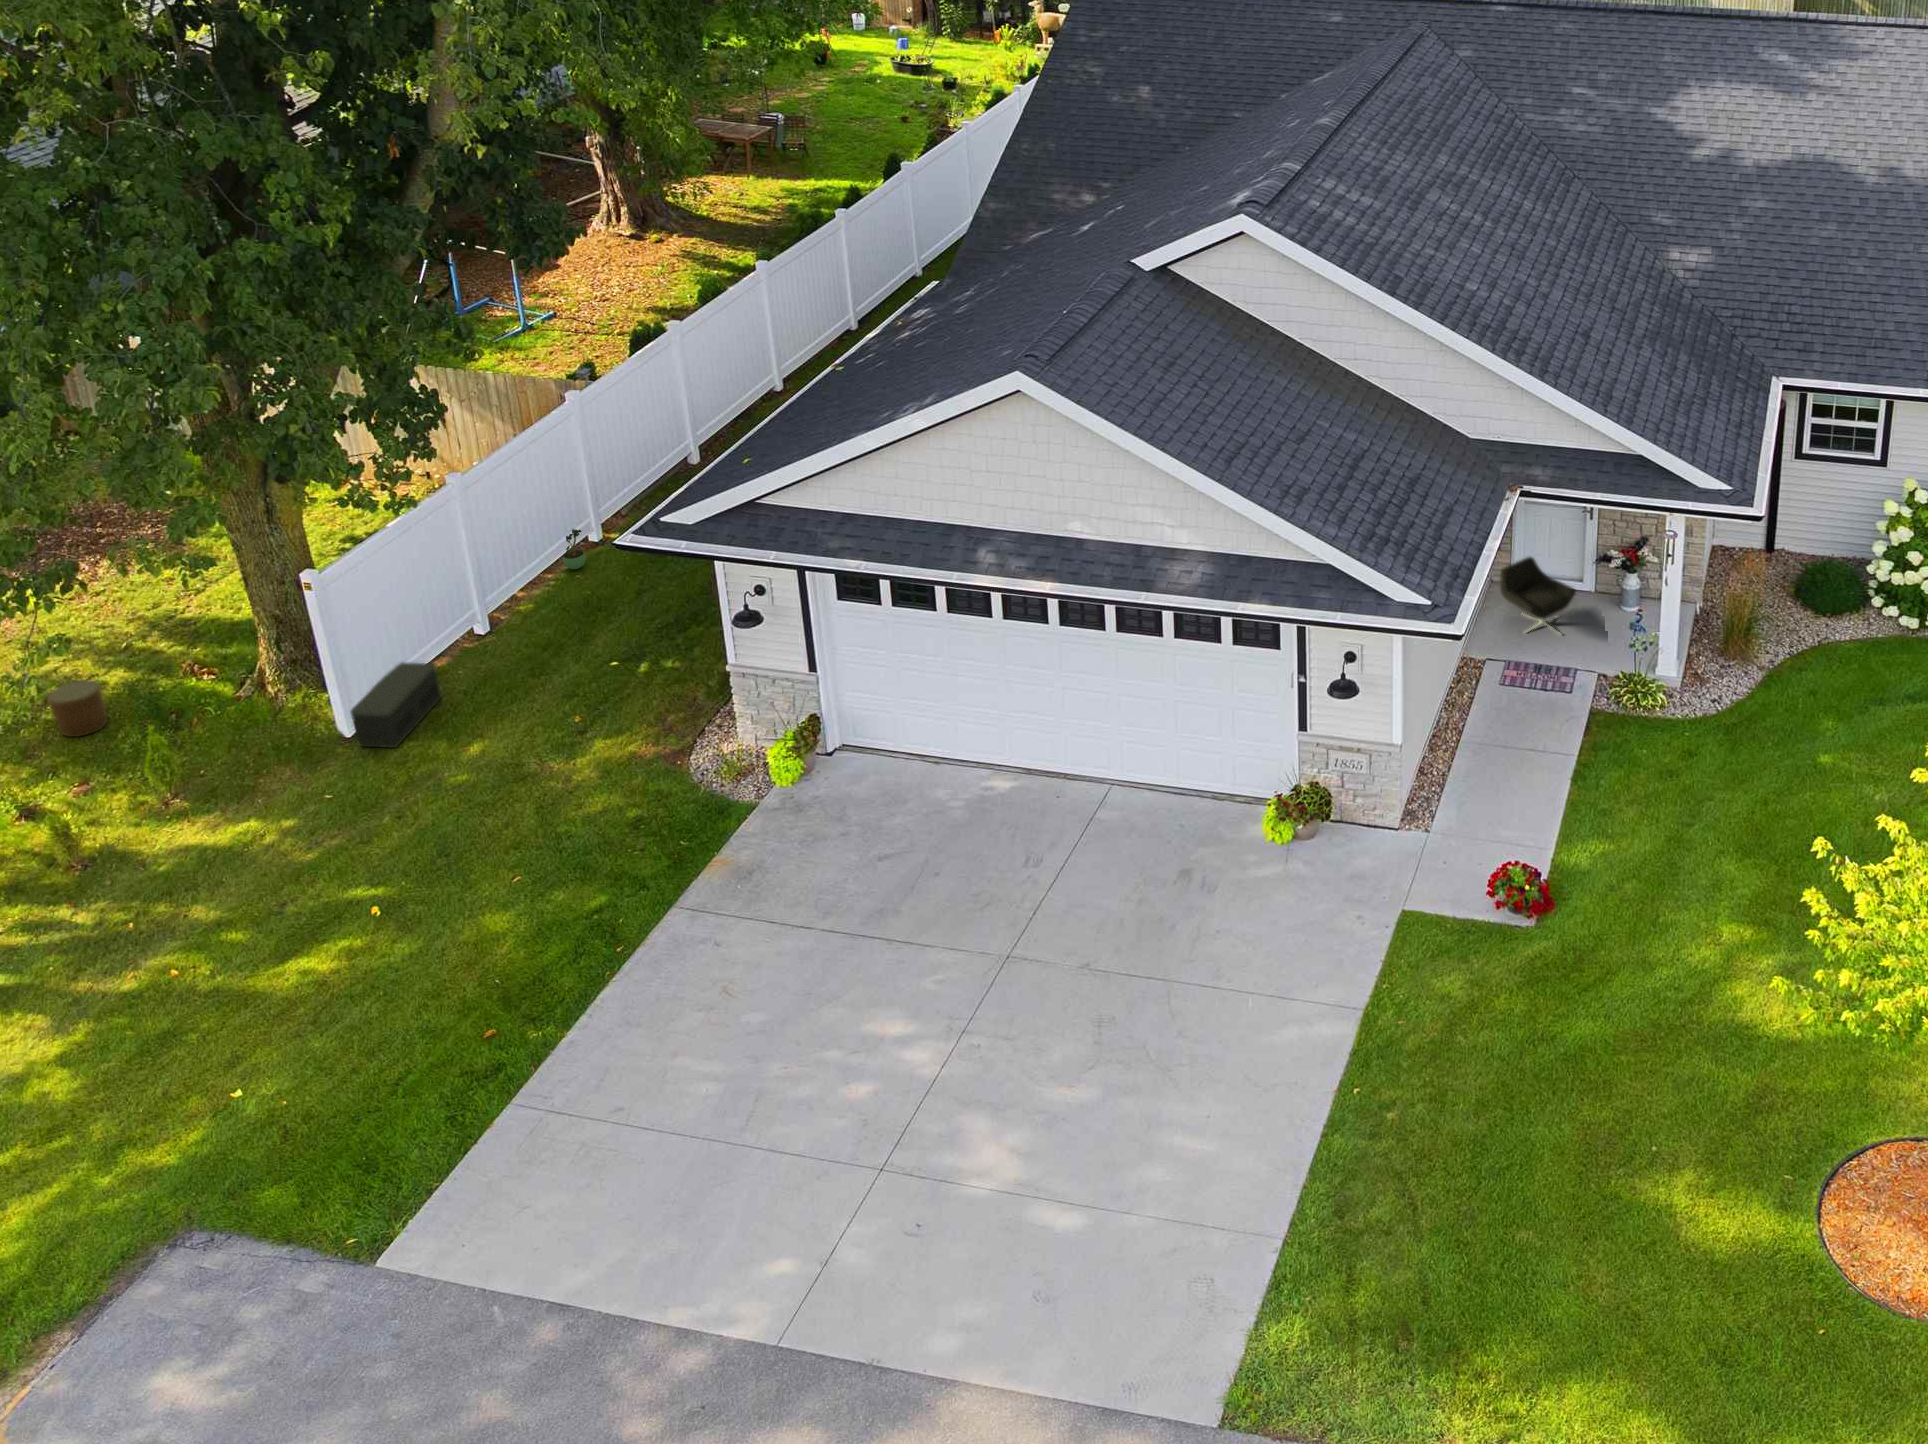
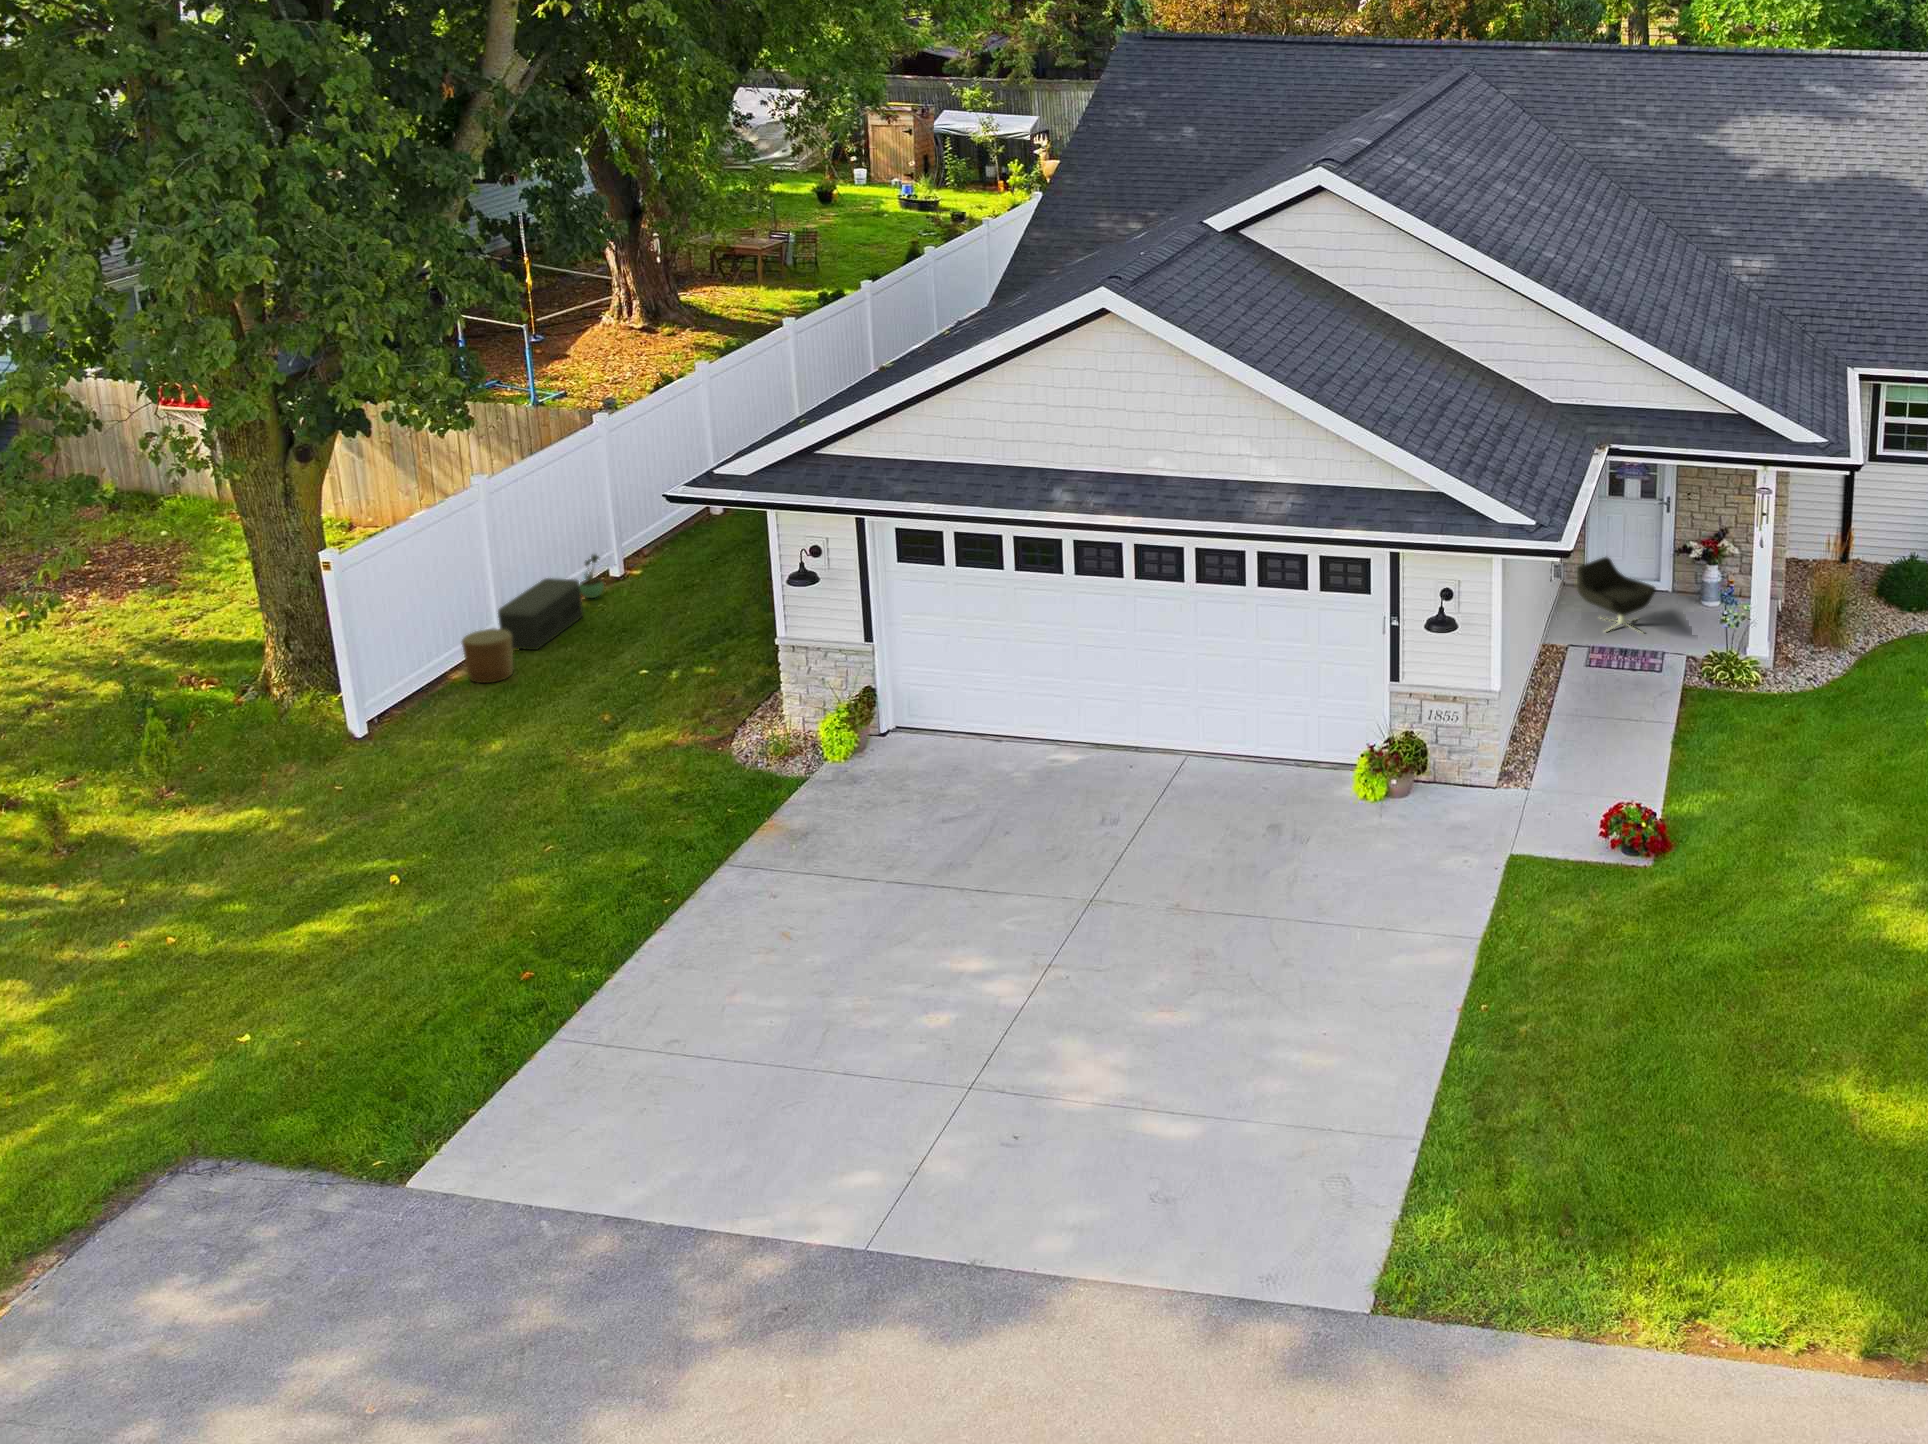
storage bench: present [351,662,442,748] -> present [498,578,583,650]
woven basket: present [47,680,107,737] -> present [462,629,513,683]

